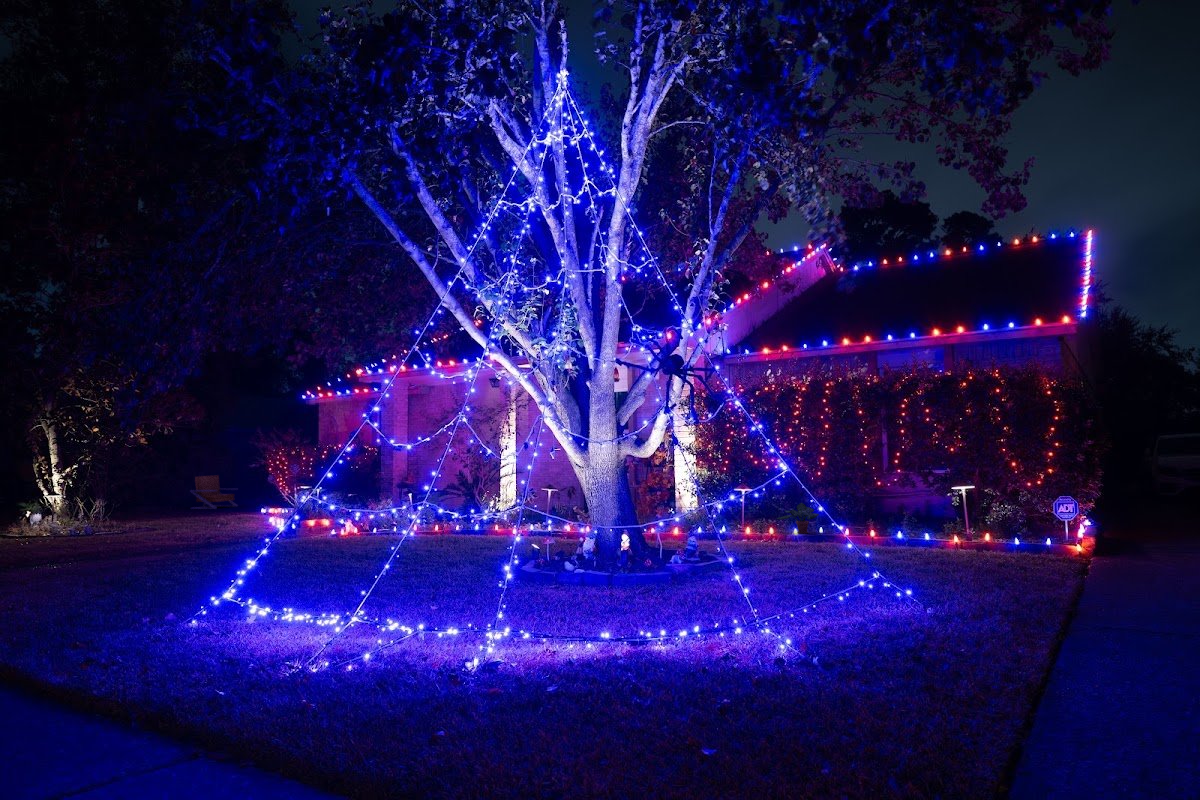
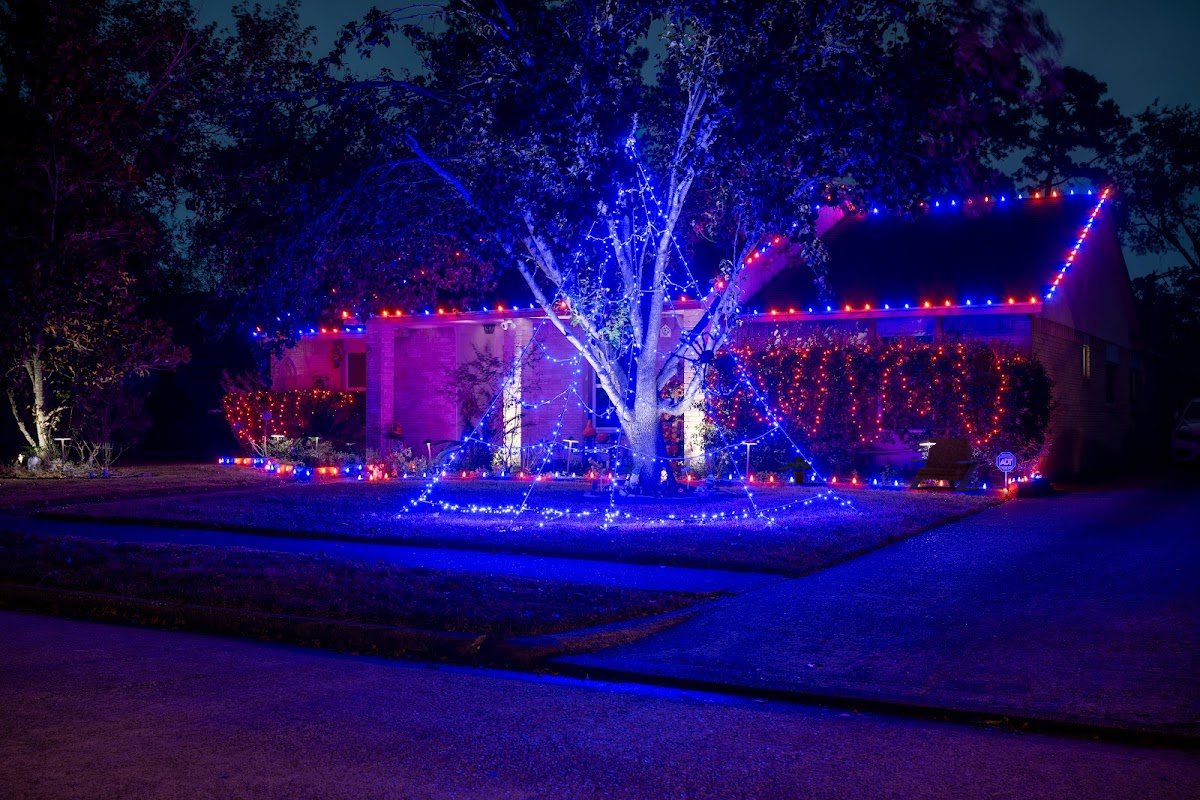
lounge chair: present [190,475,237,509] -> present [909,438,980,491]

